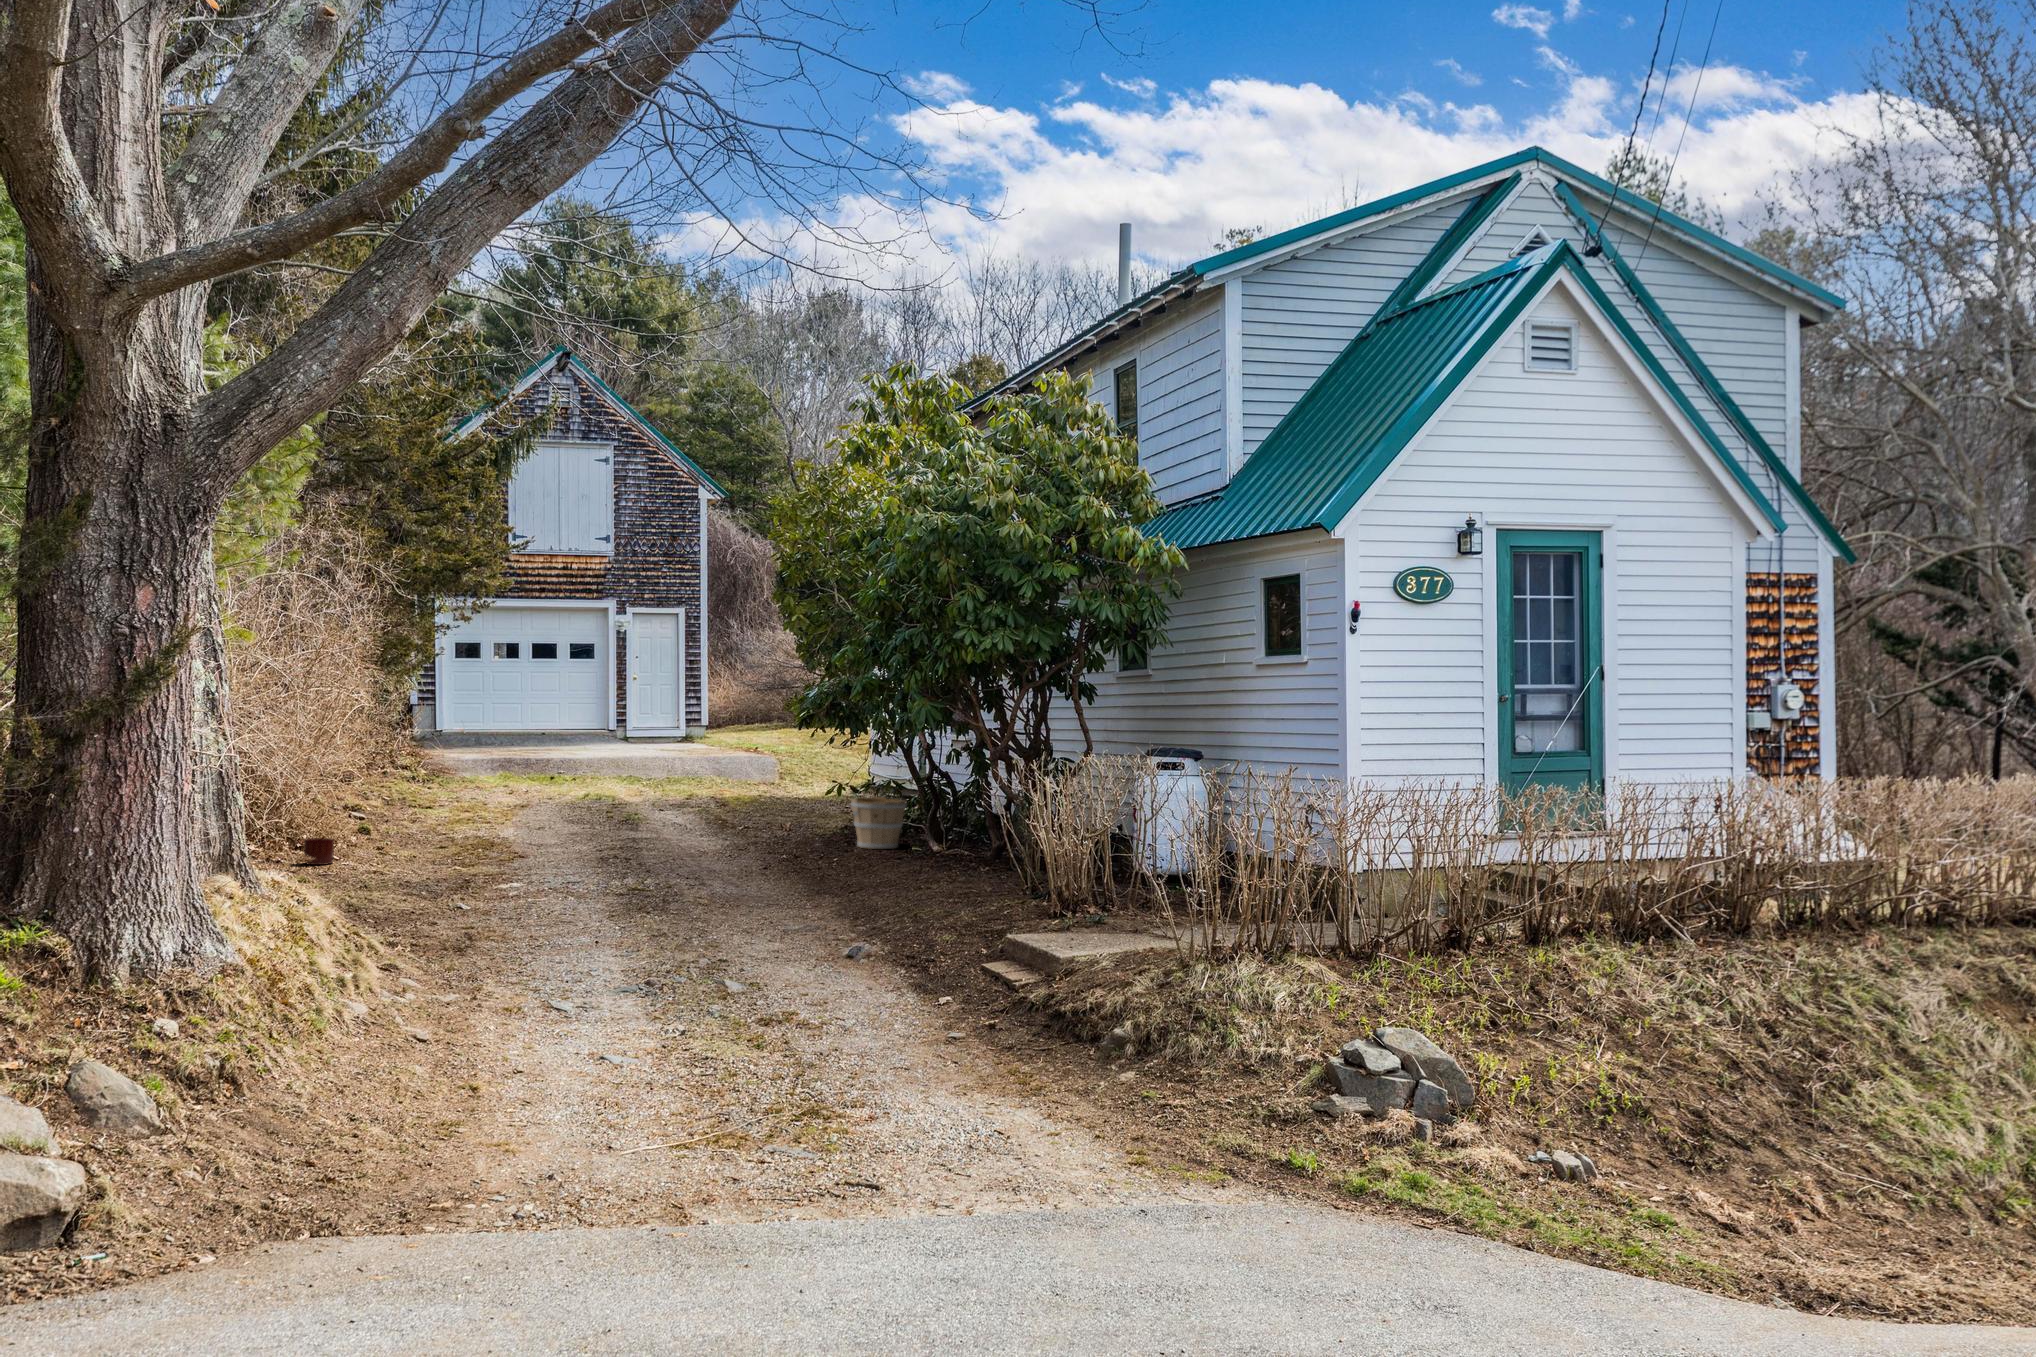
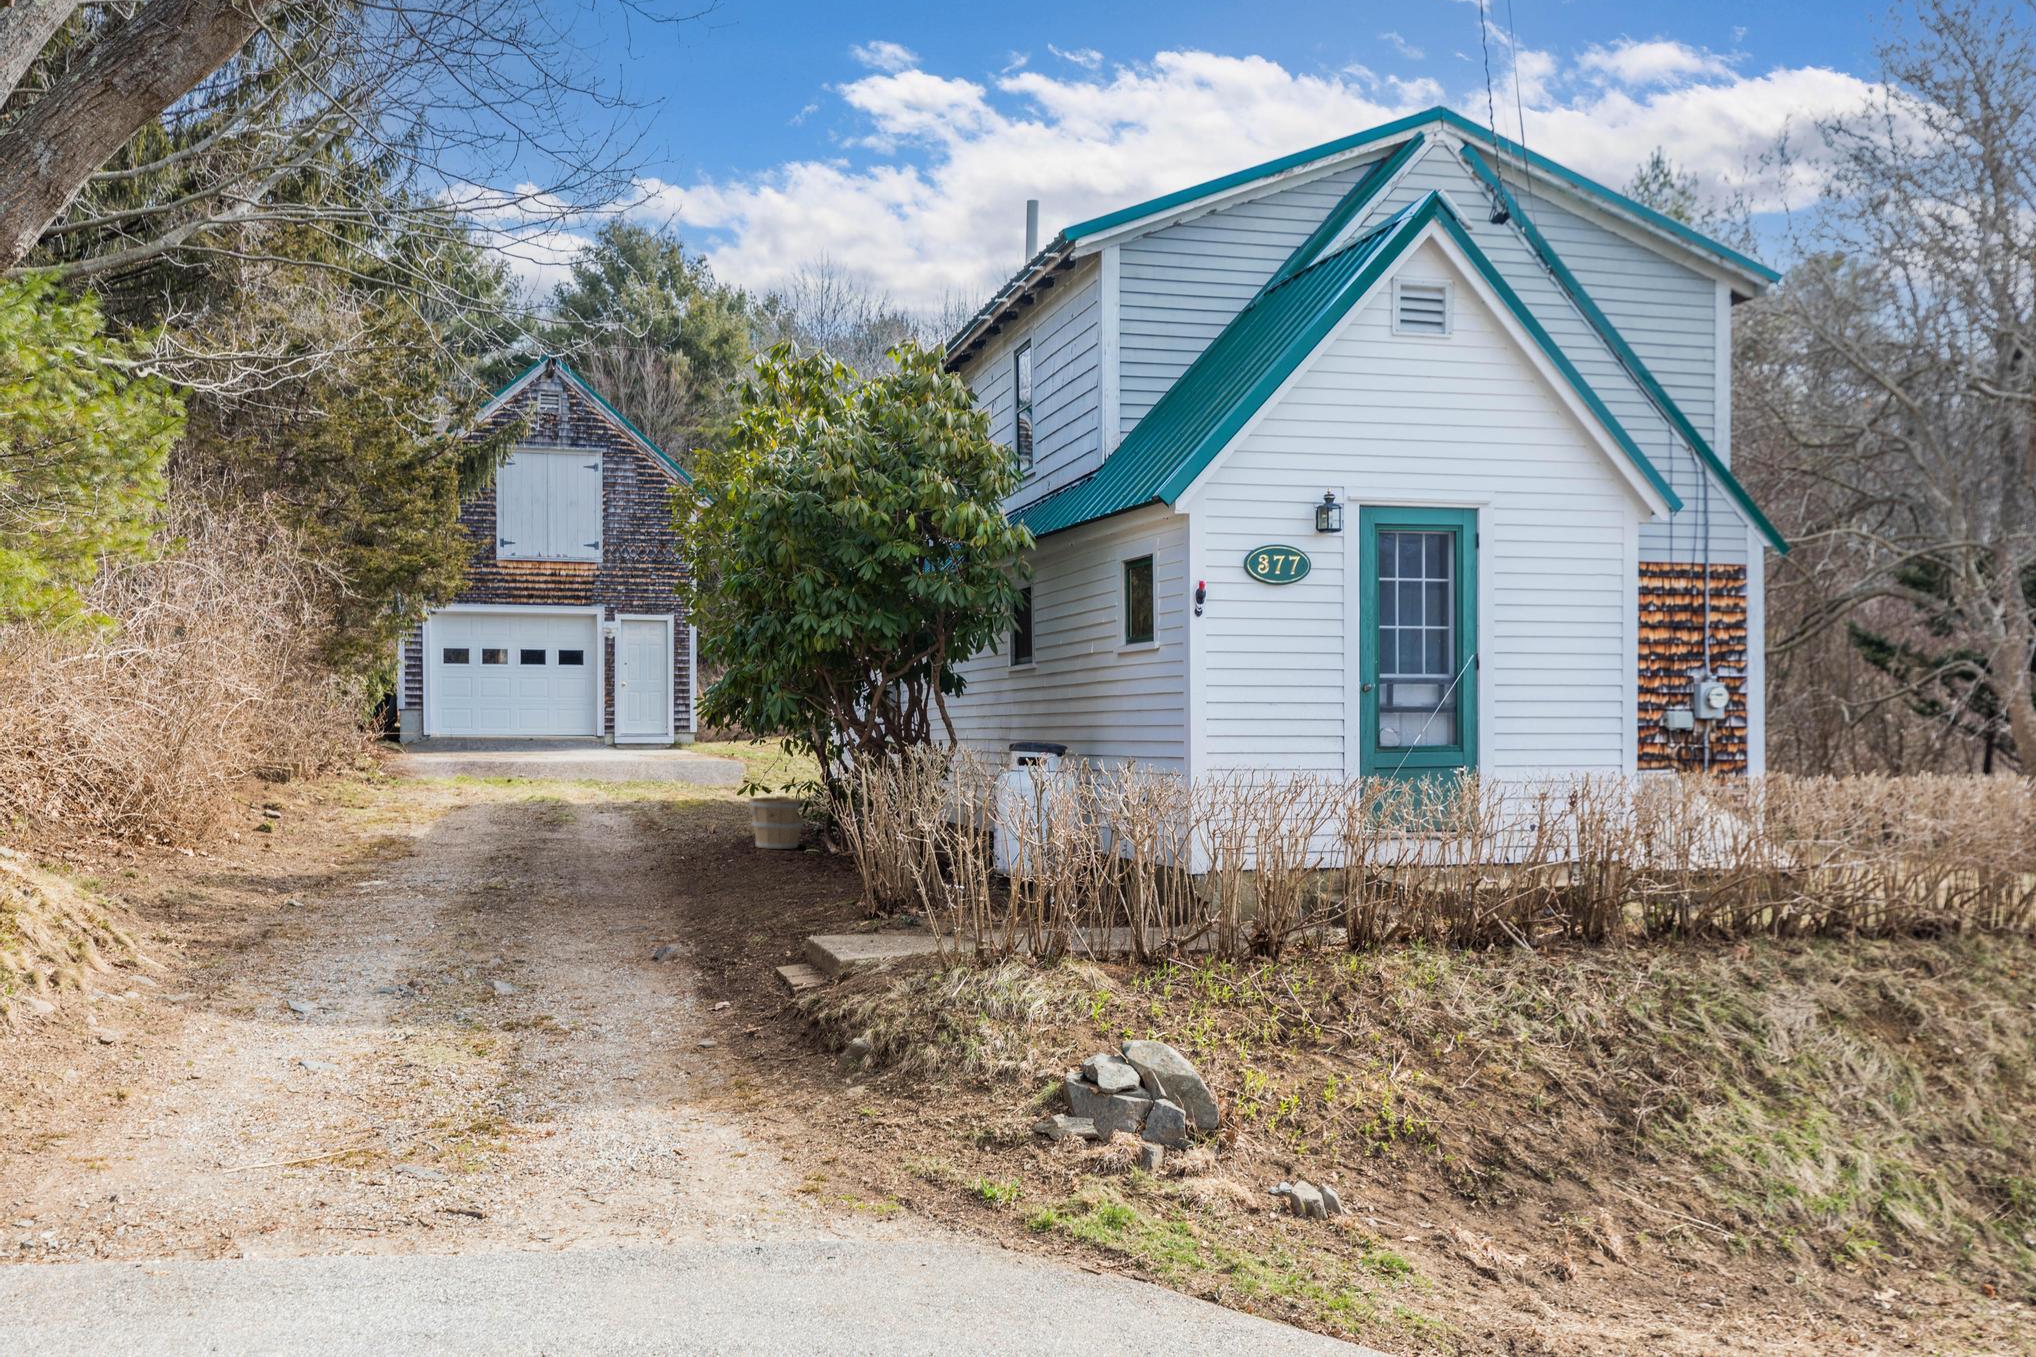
planter: present [304,838,334,865] -> none [176,833,208,860]

